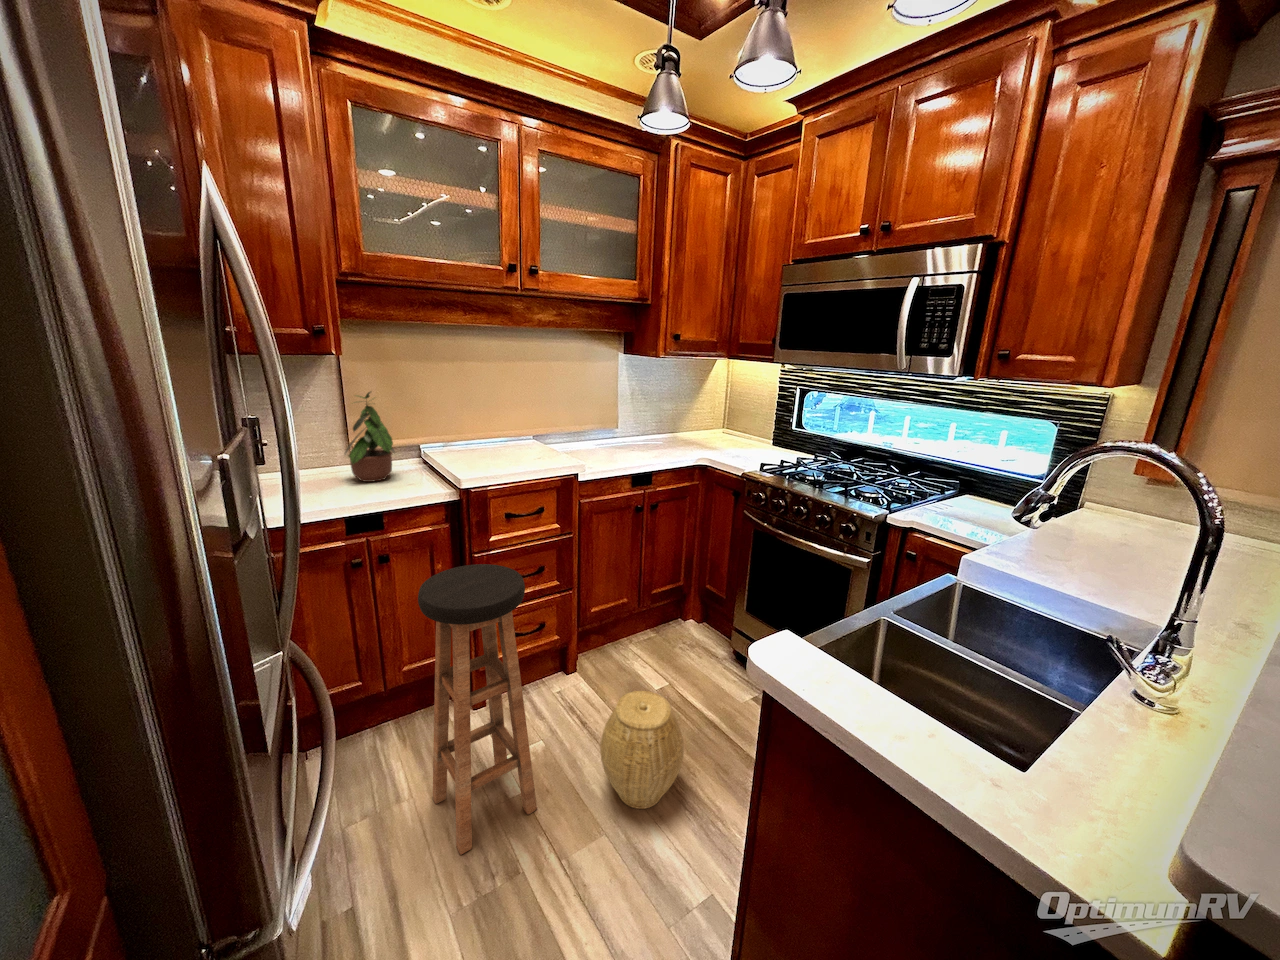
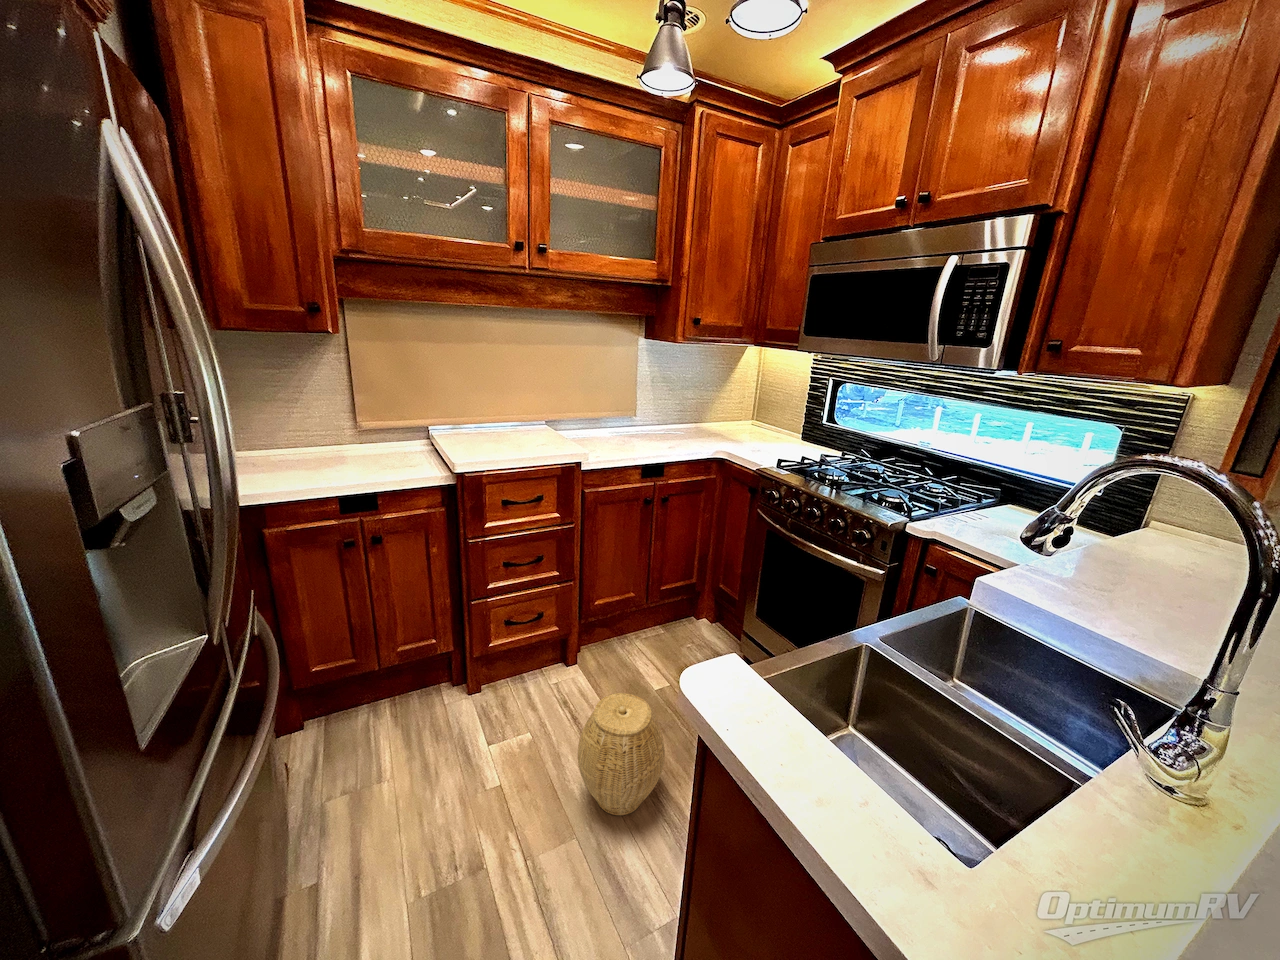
potted plant: present [345,392,395,482] -> none [343,371,403,463]
bar stool: present [418,564,537,854] -> none [390,553,511,842]

